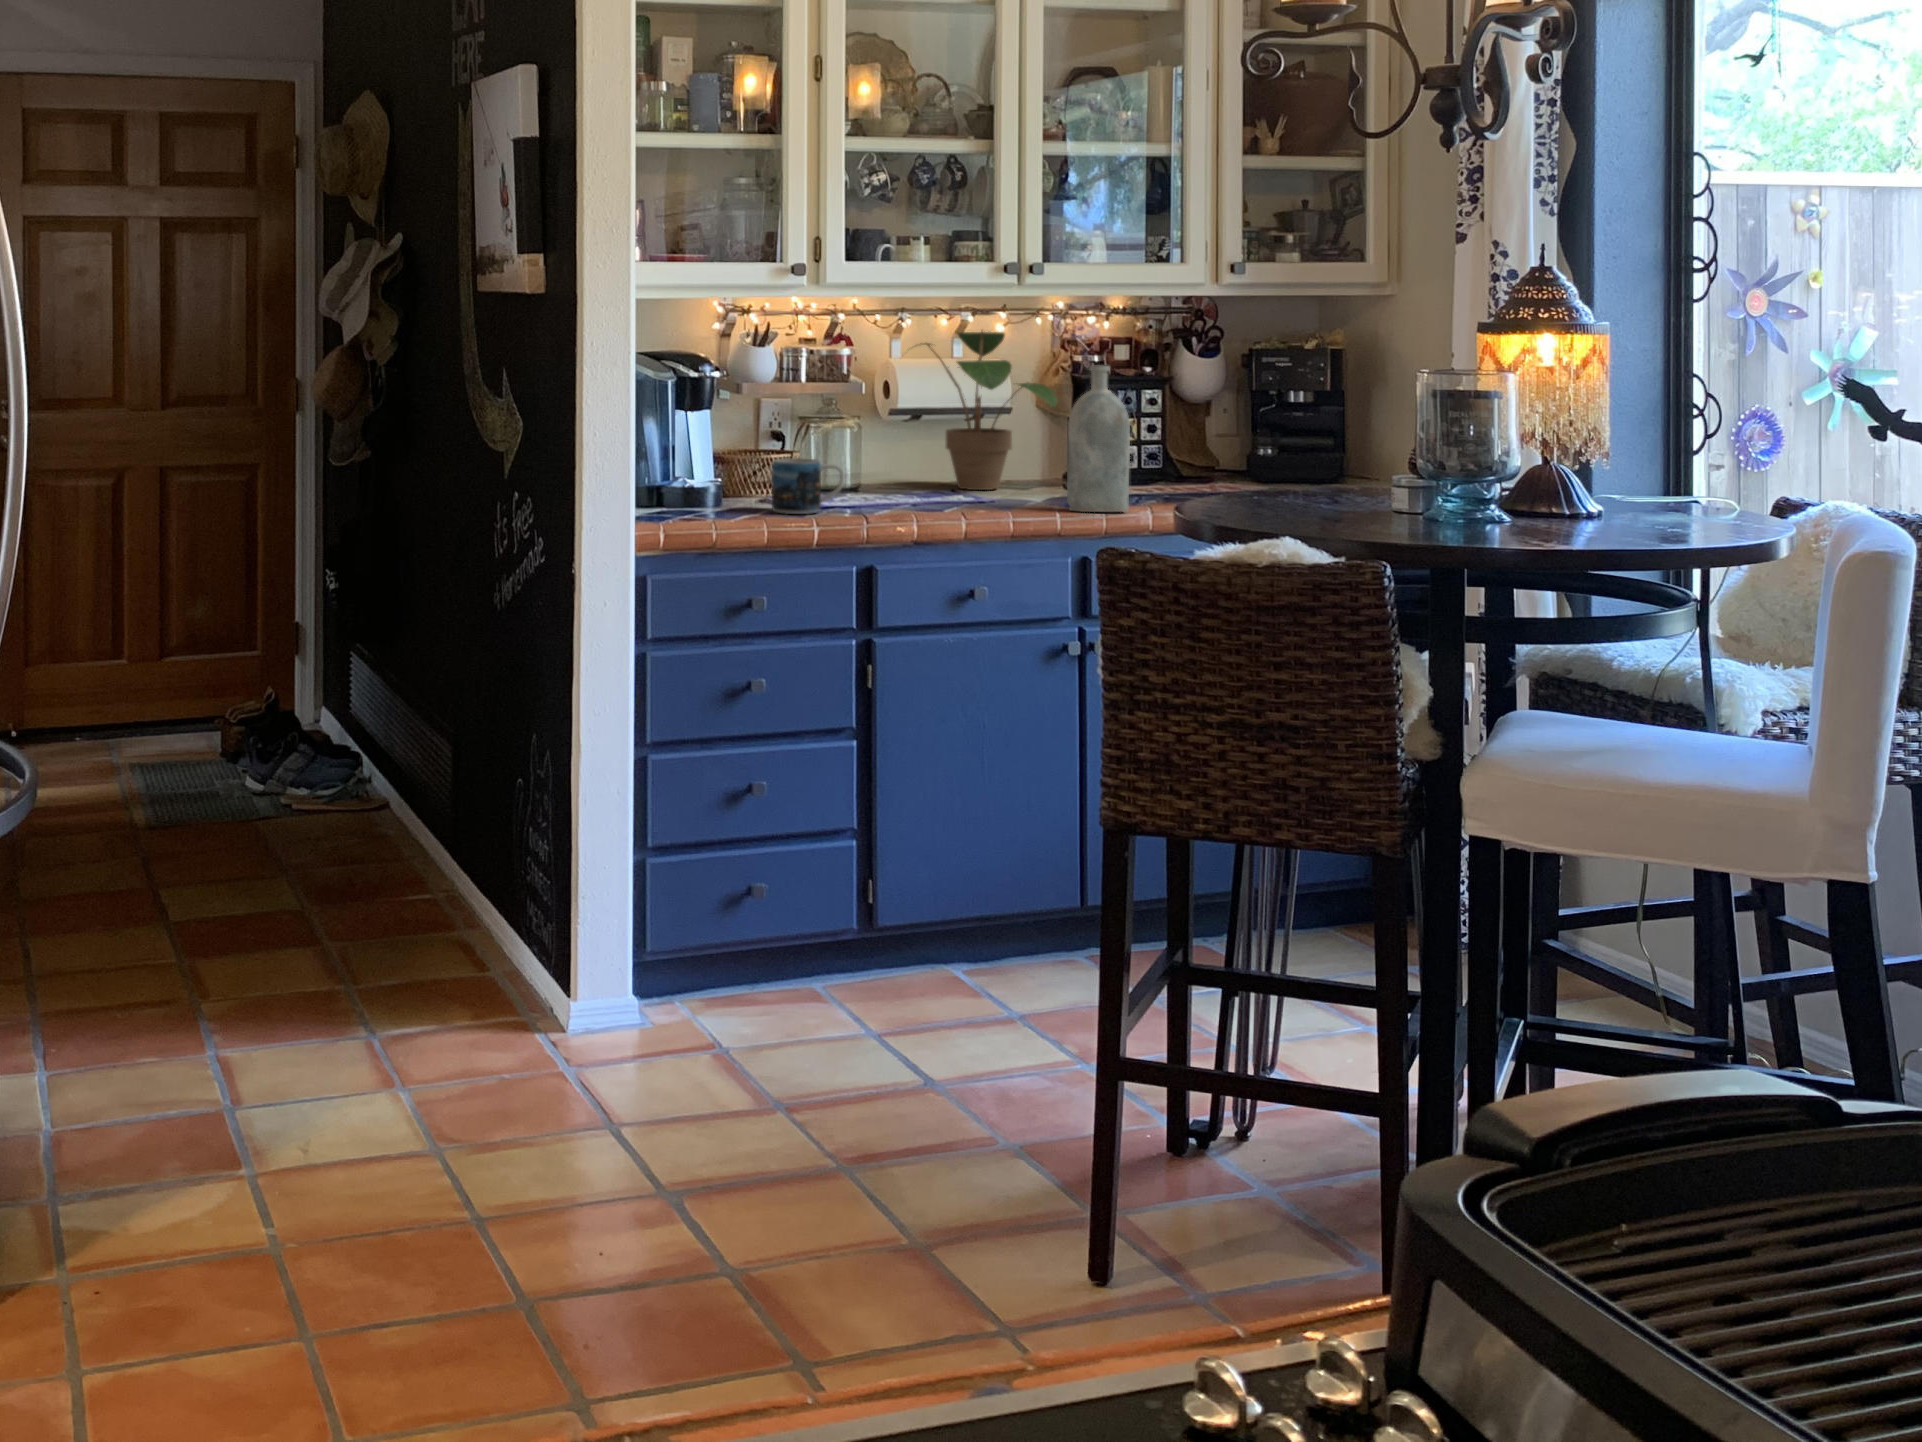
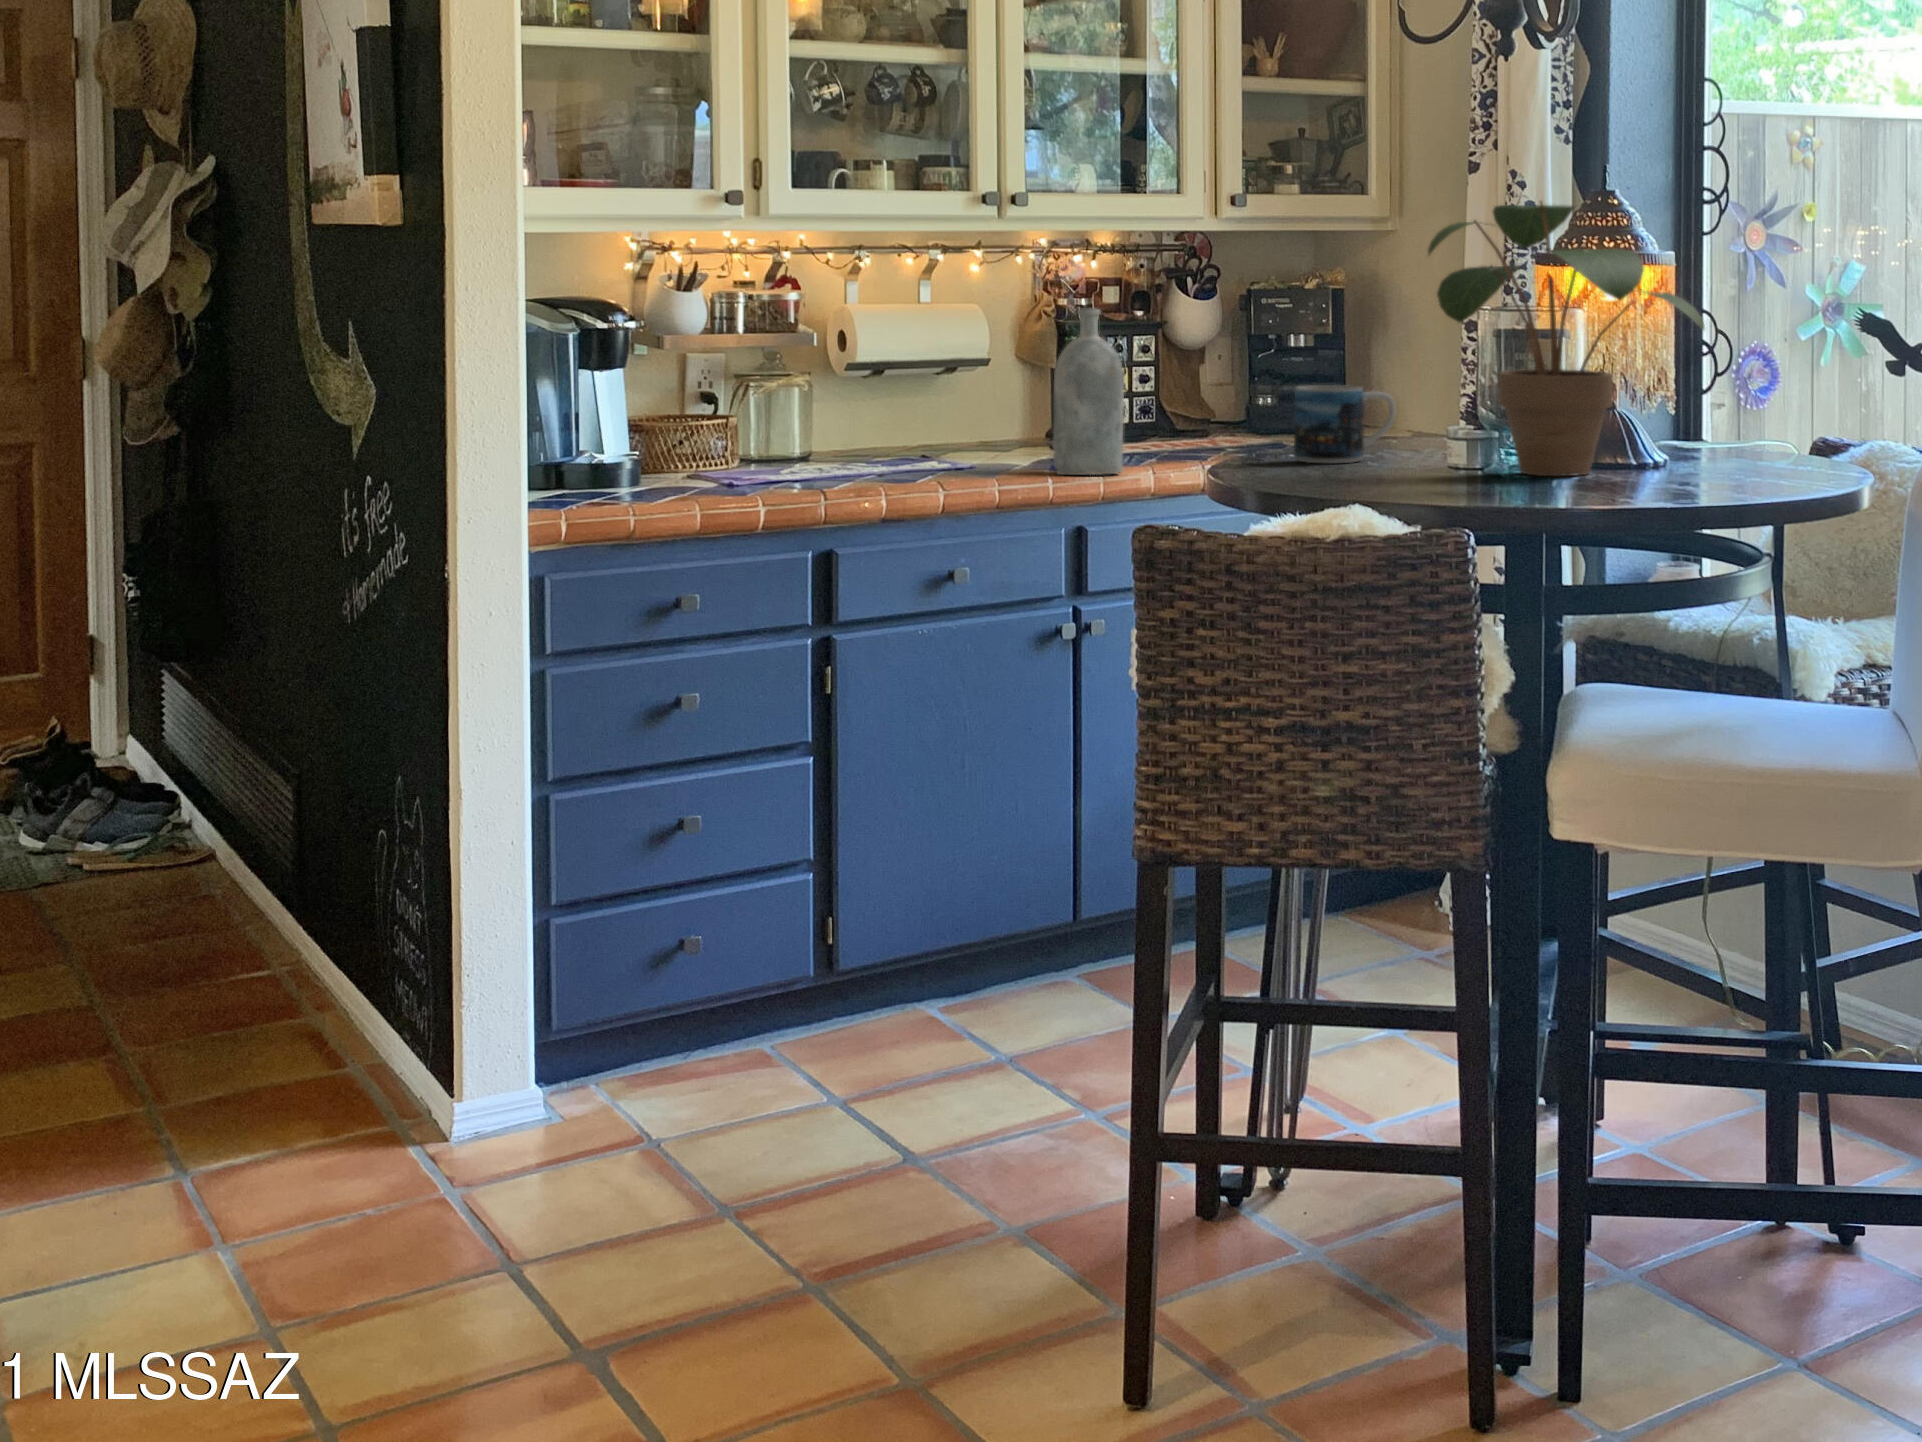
potted plant: present [920,331,1058,490] -> present [1428,201,1704,476]
mug: present [772,458,844,514] -> present [1294,385,1396,463]

